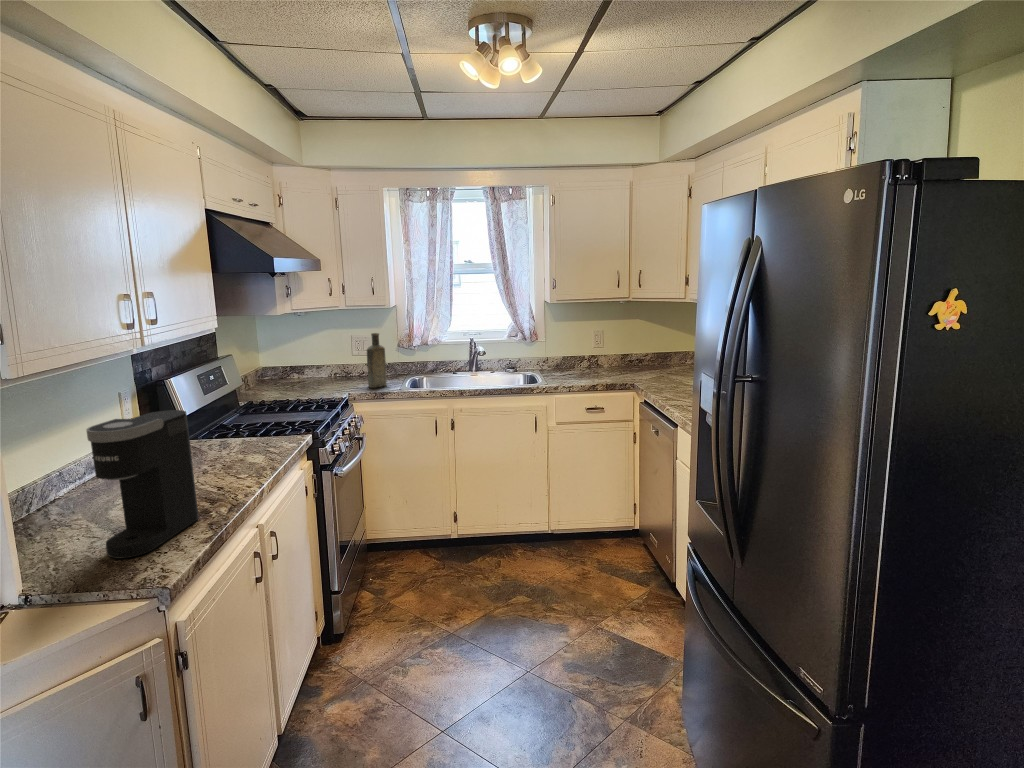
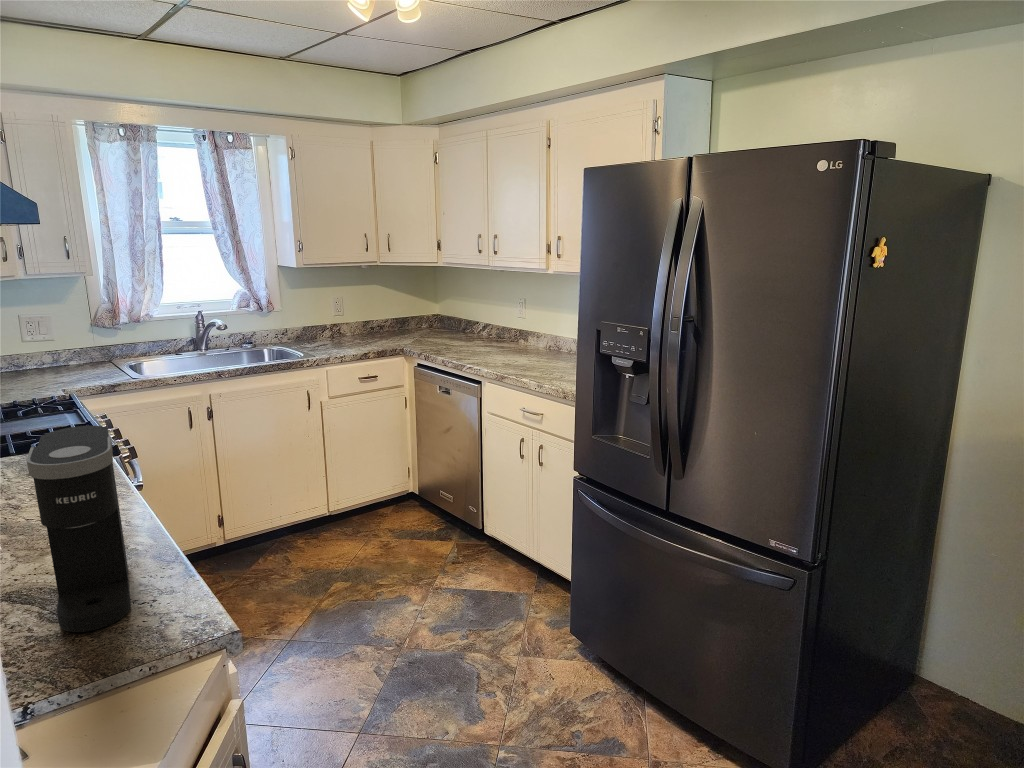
bottle: present [367,333,387,388] -> none [69,310,101,384]

